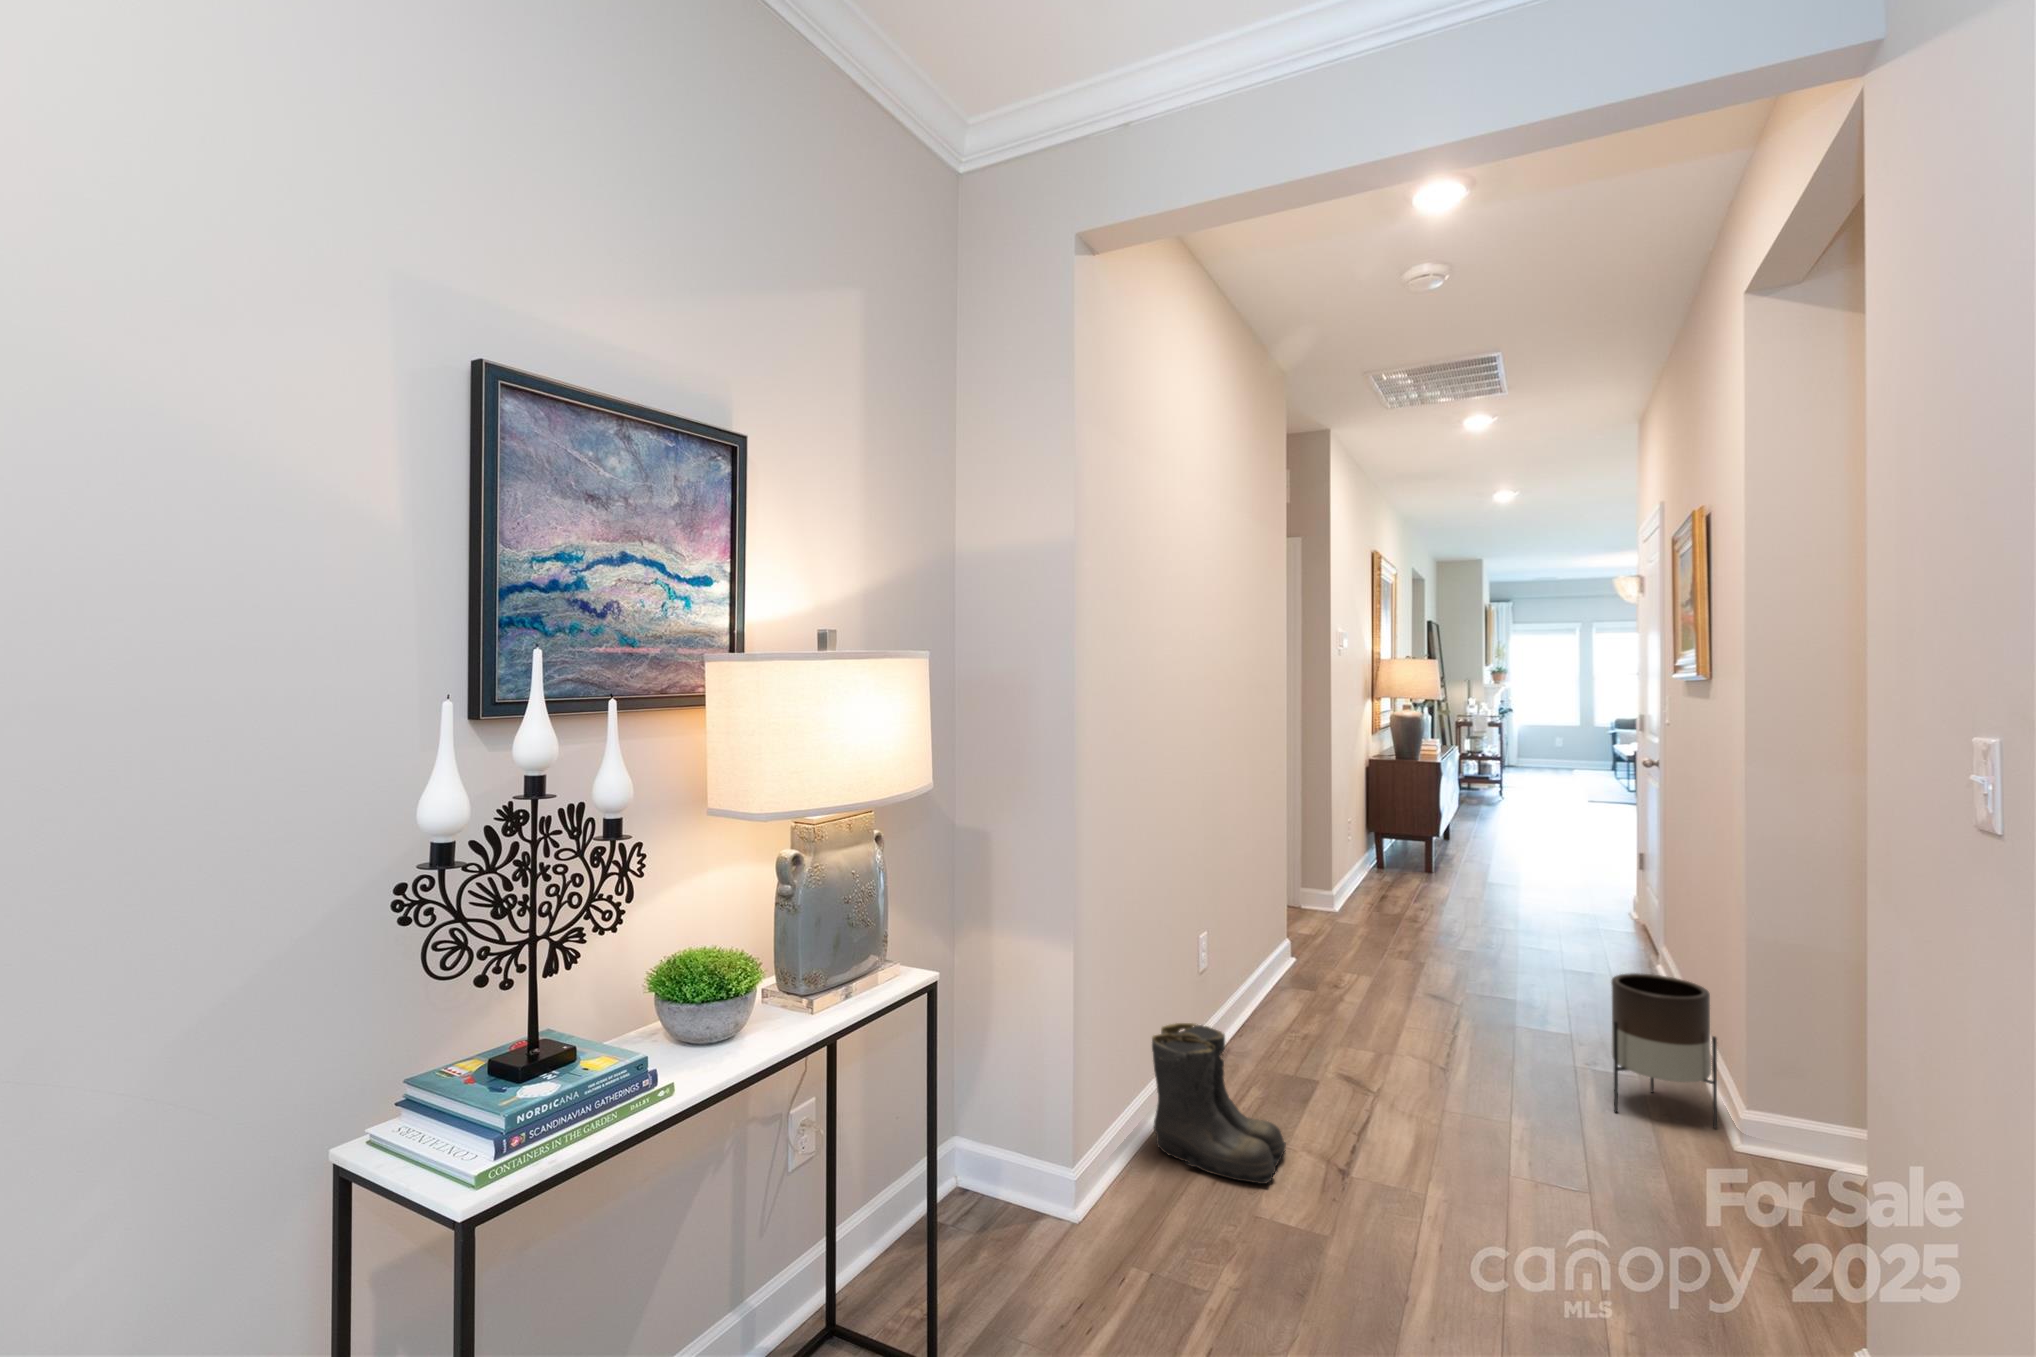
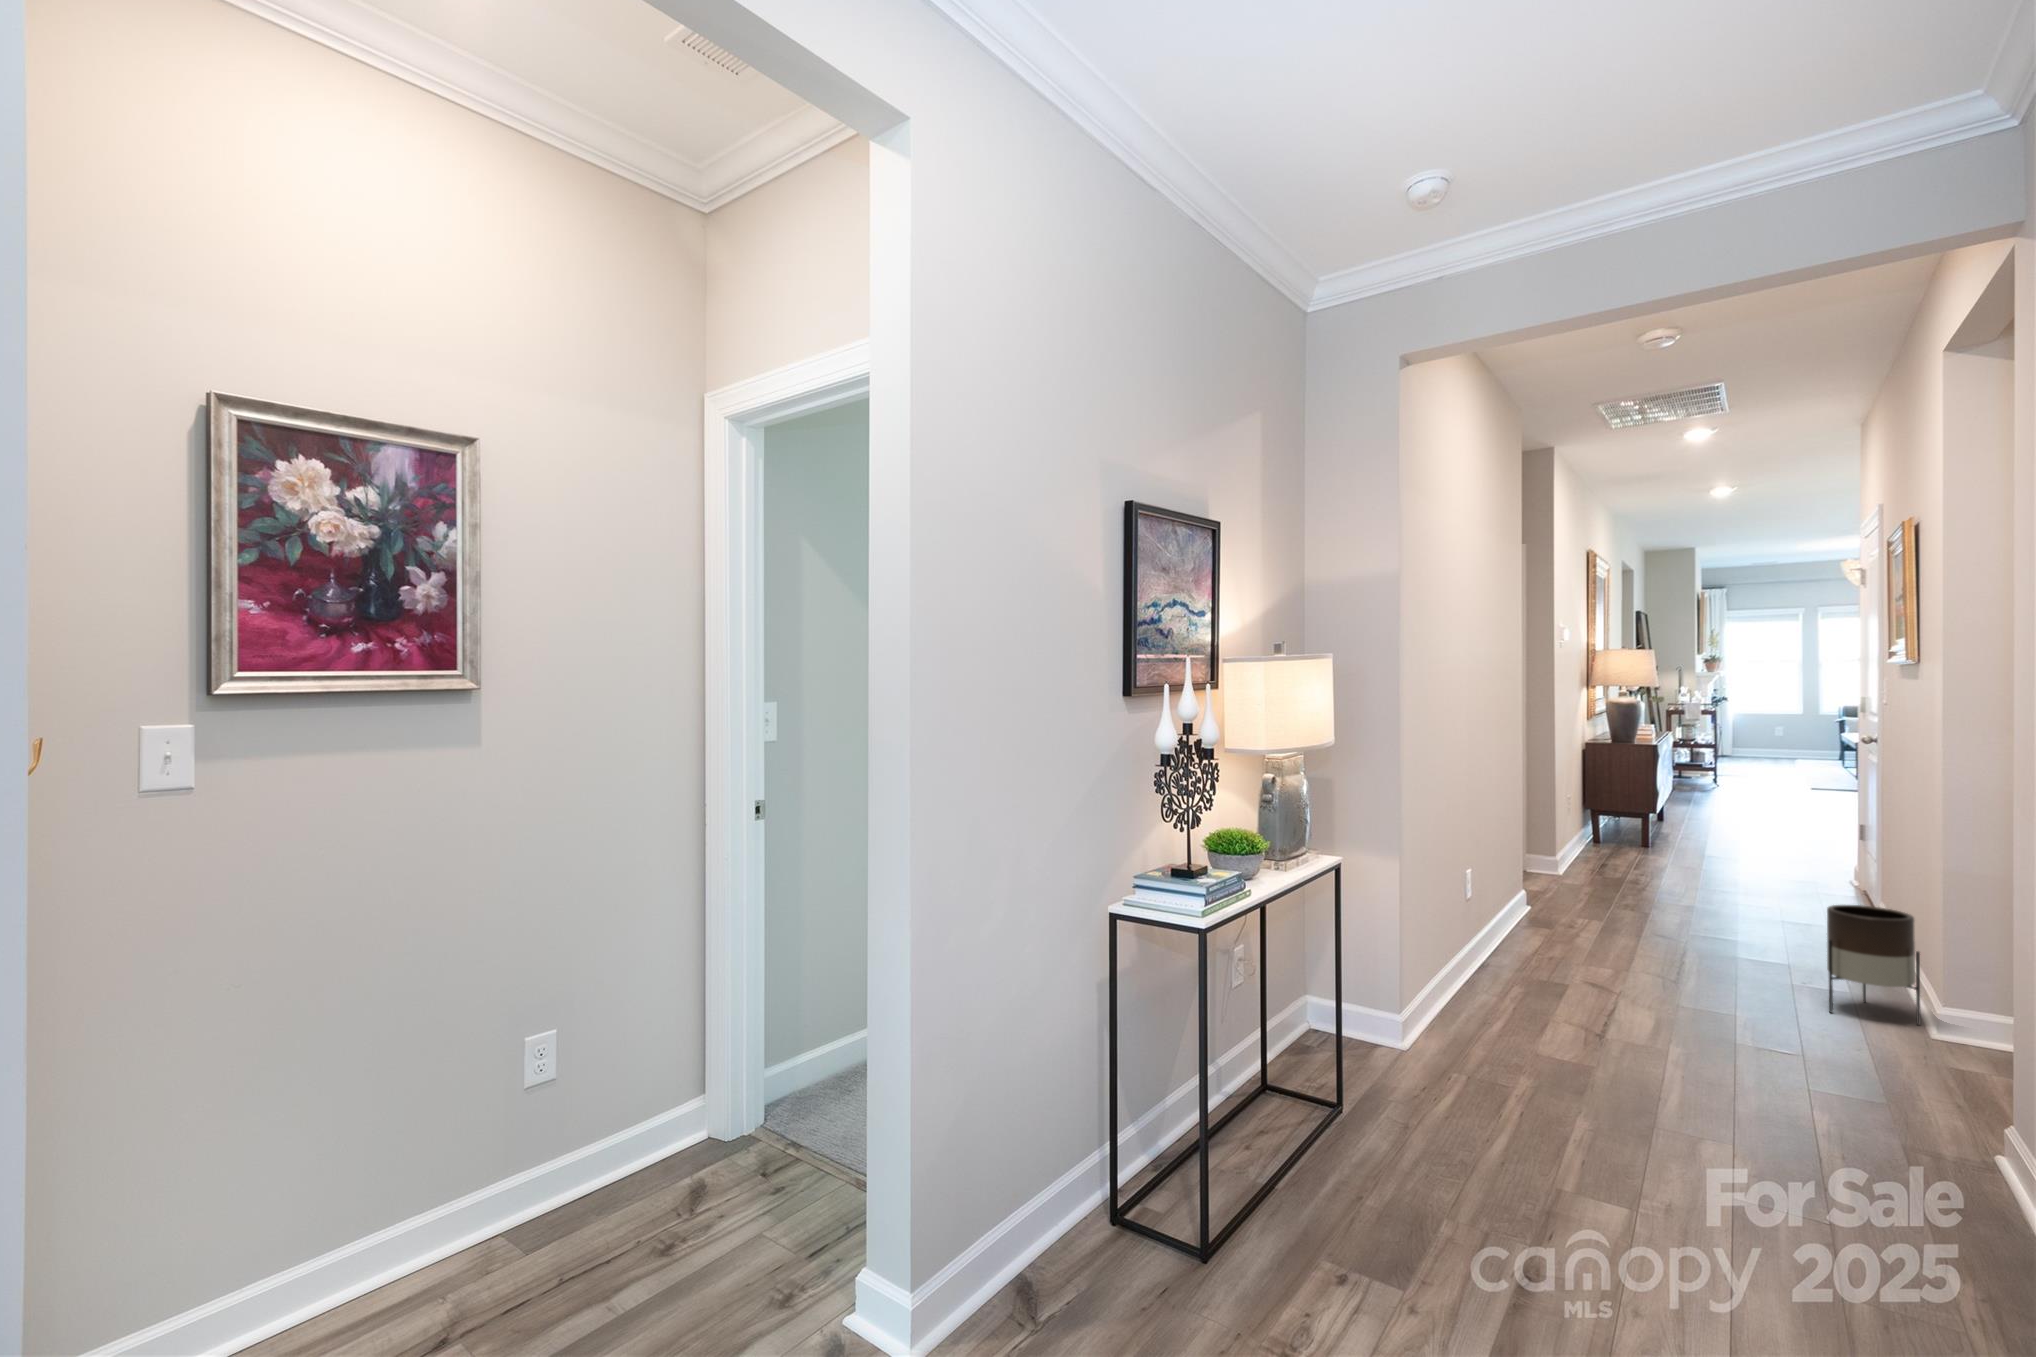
boots: present [1152,1023,1286,1184] -> none [1445,928,1555,1039]

